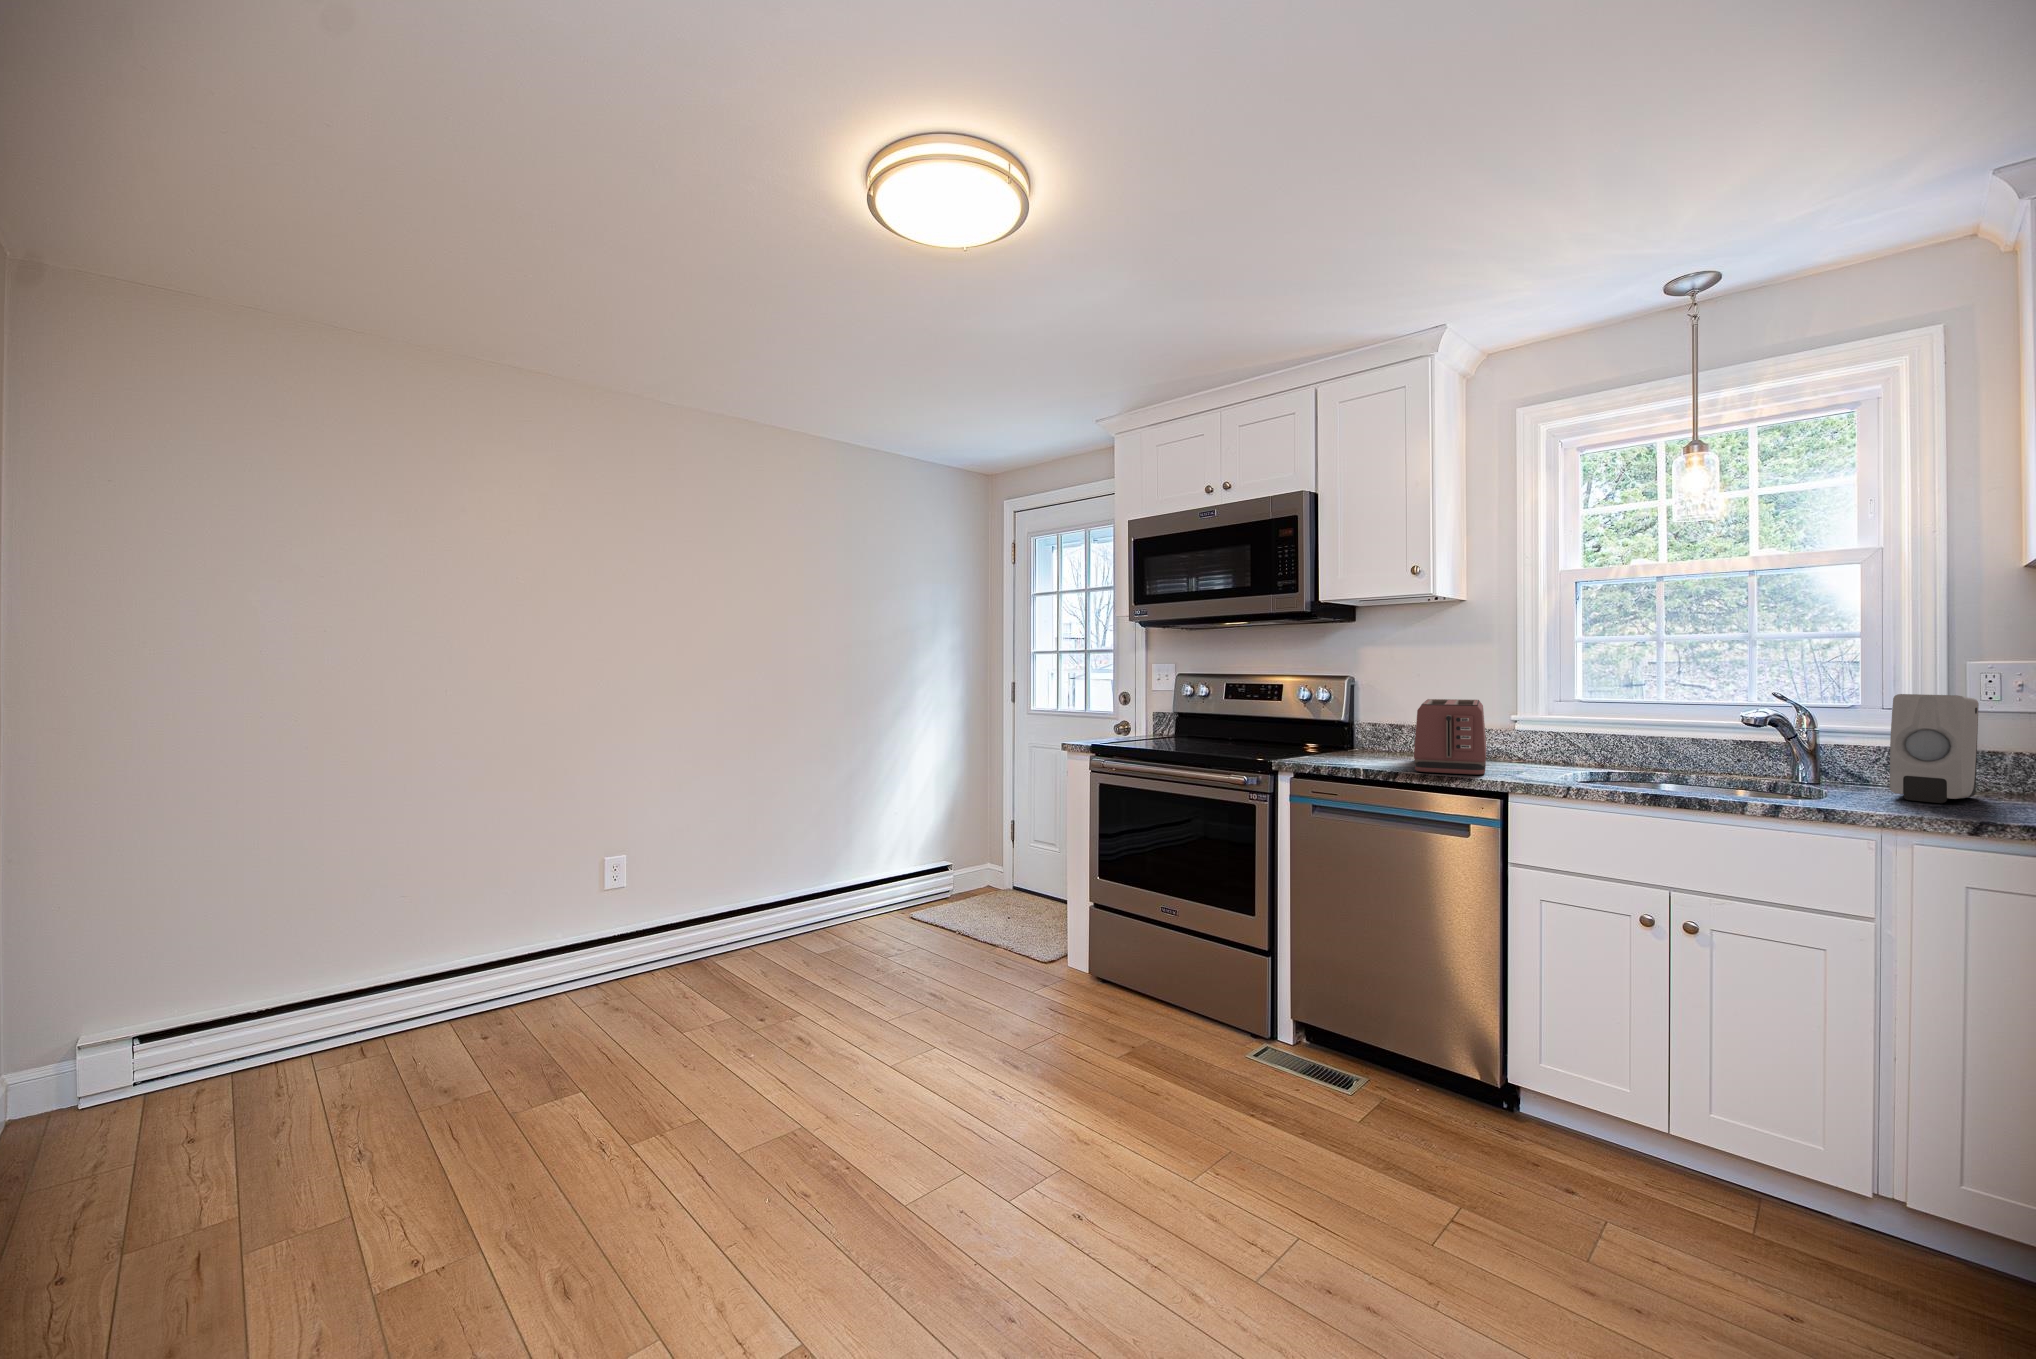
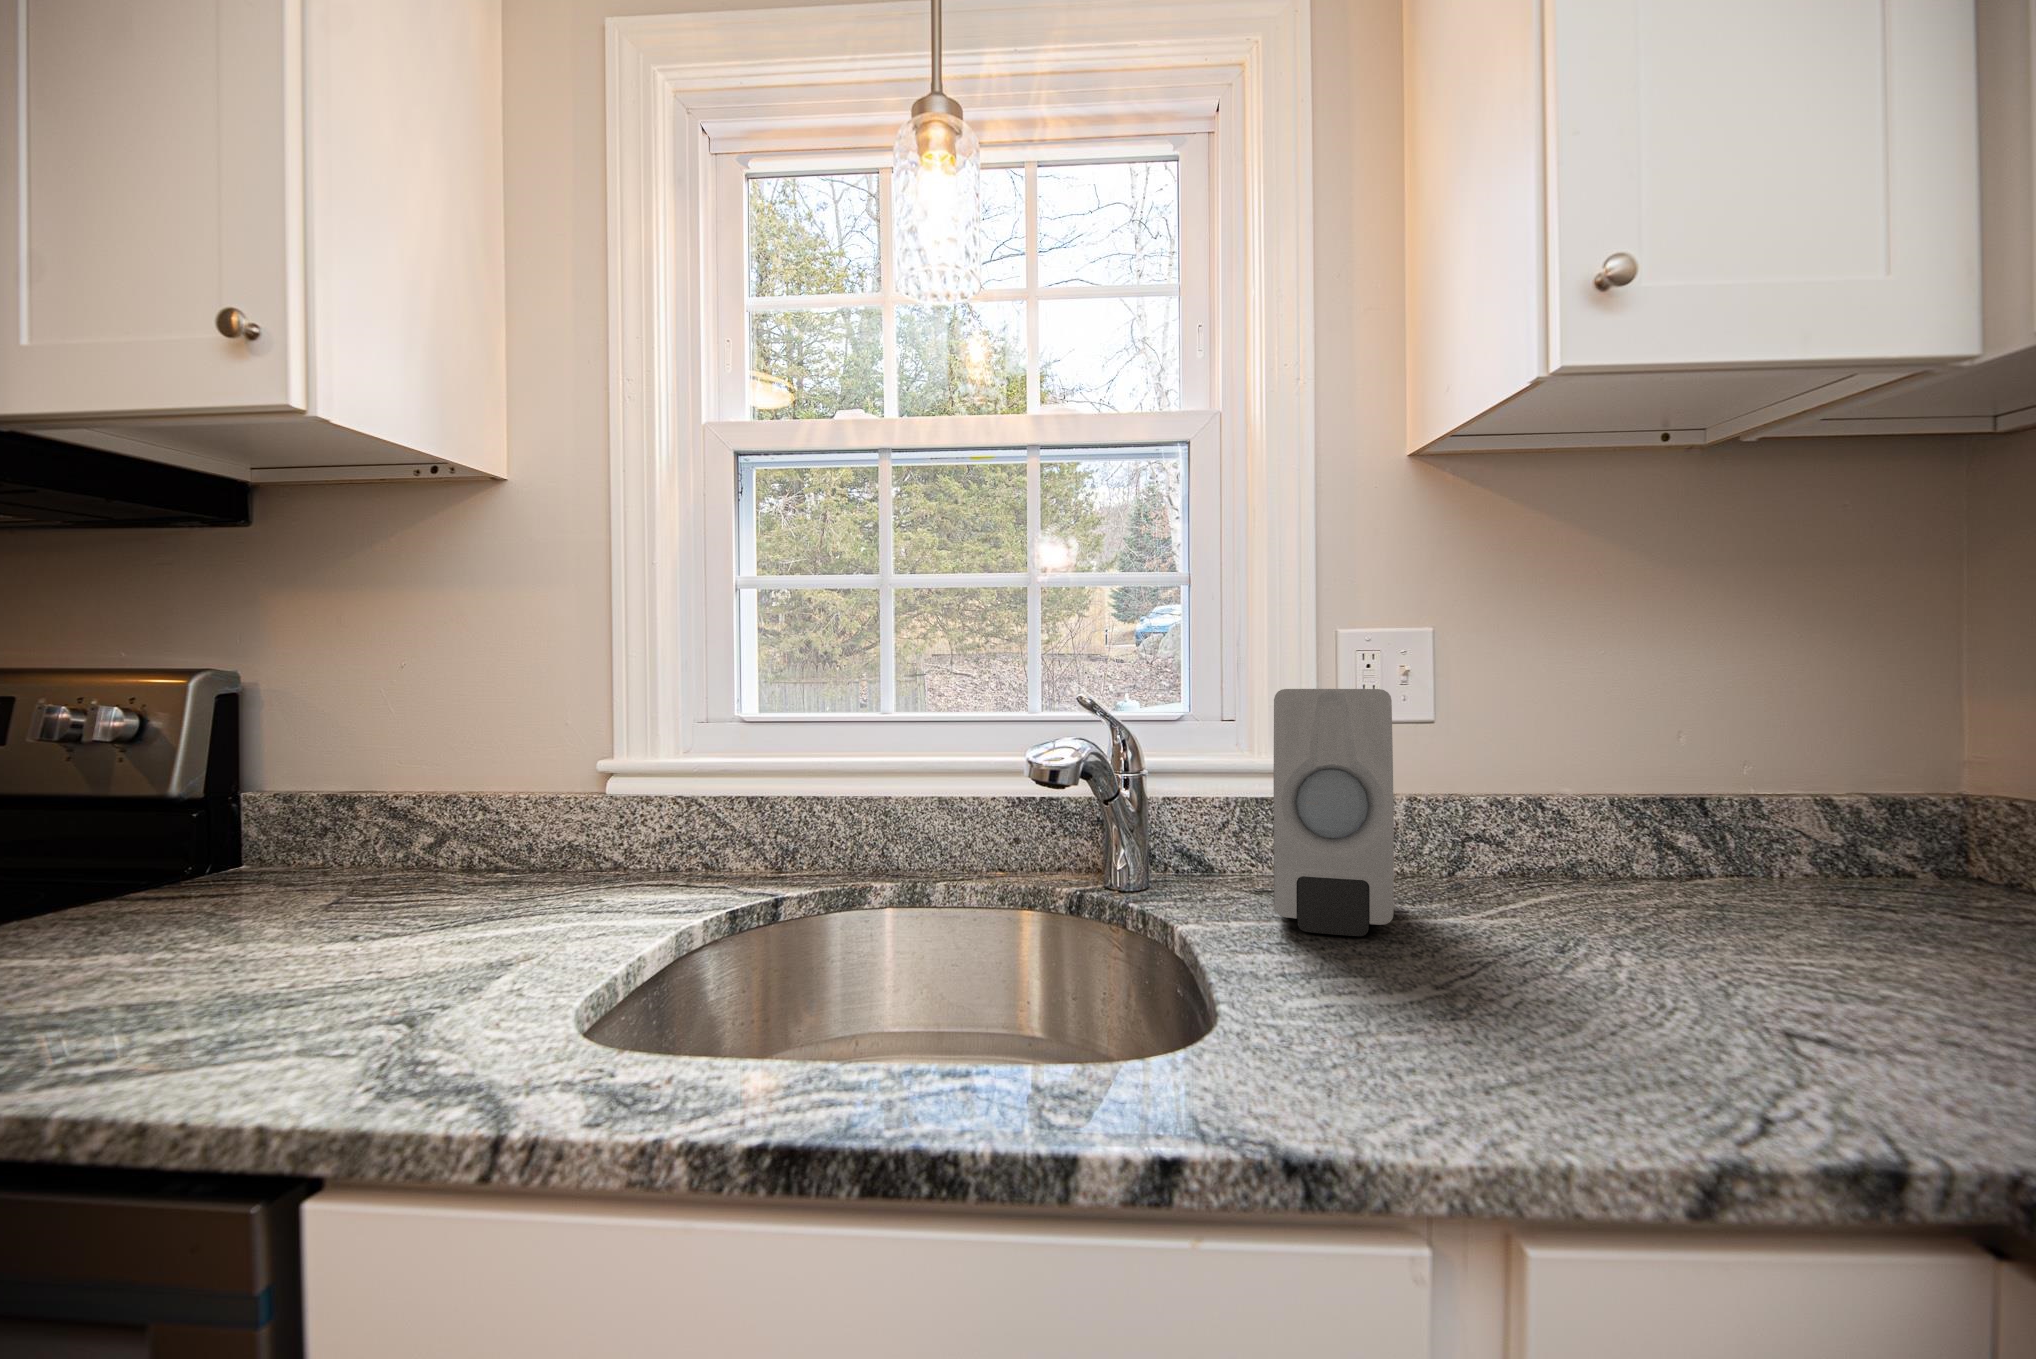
toaster: present [1414,699,1487,774] -> none [167,726,519,980]

